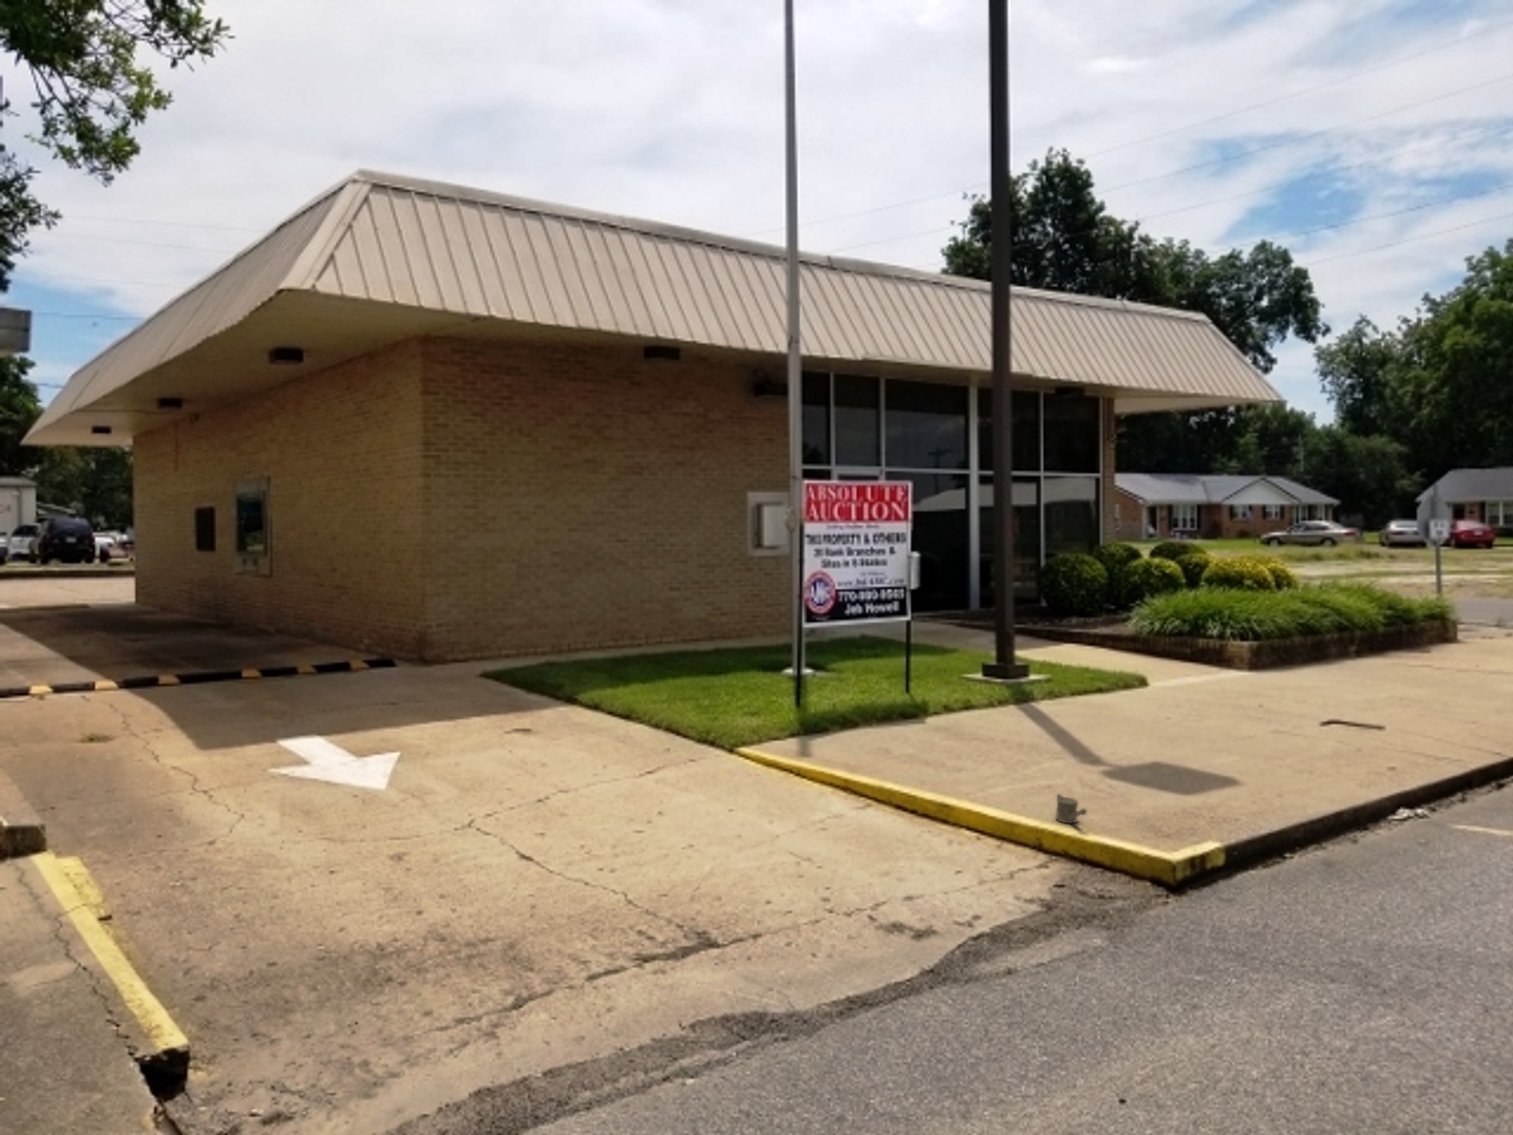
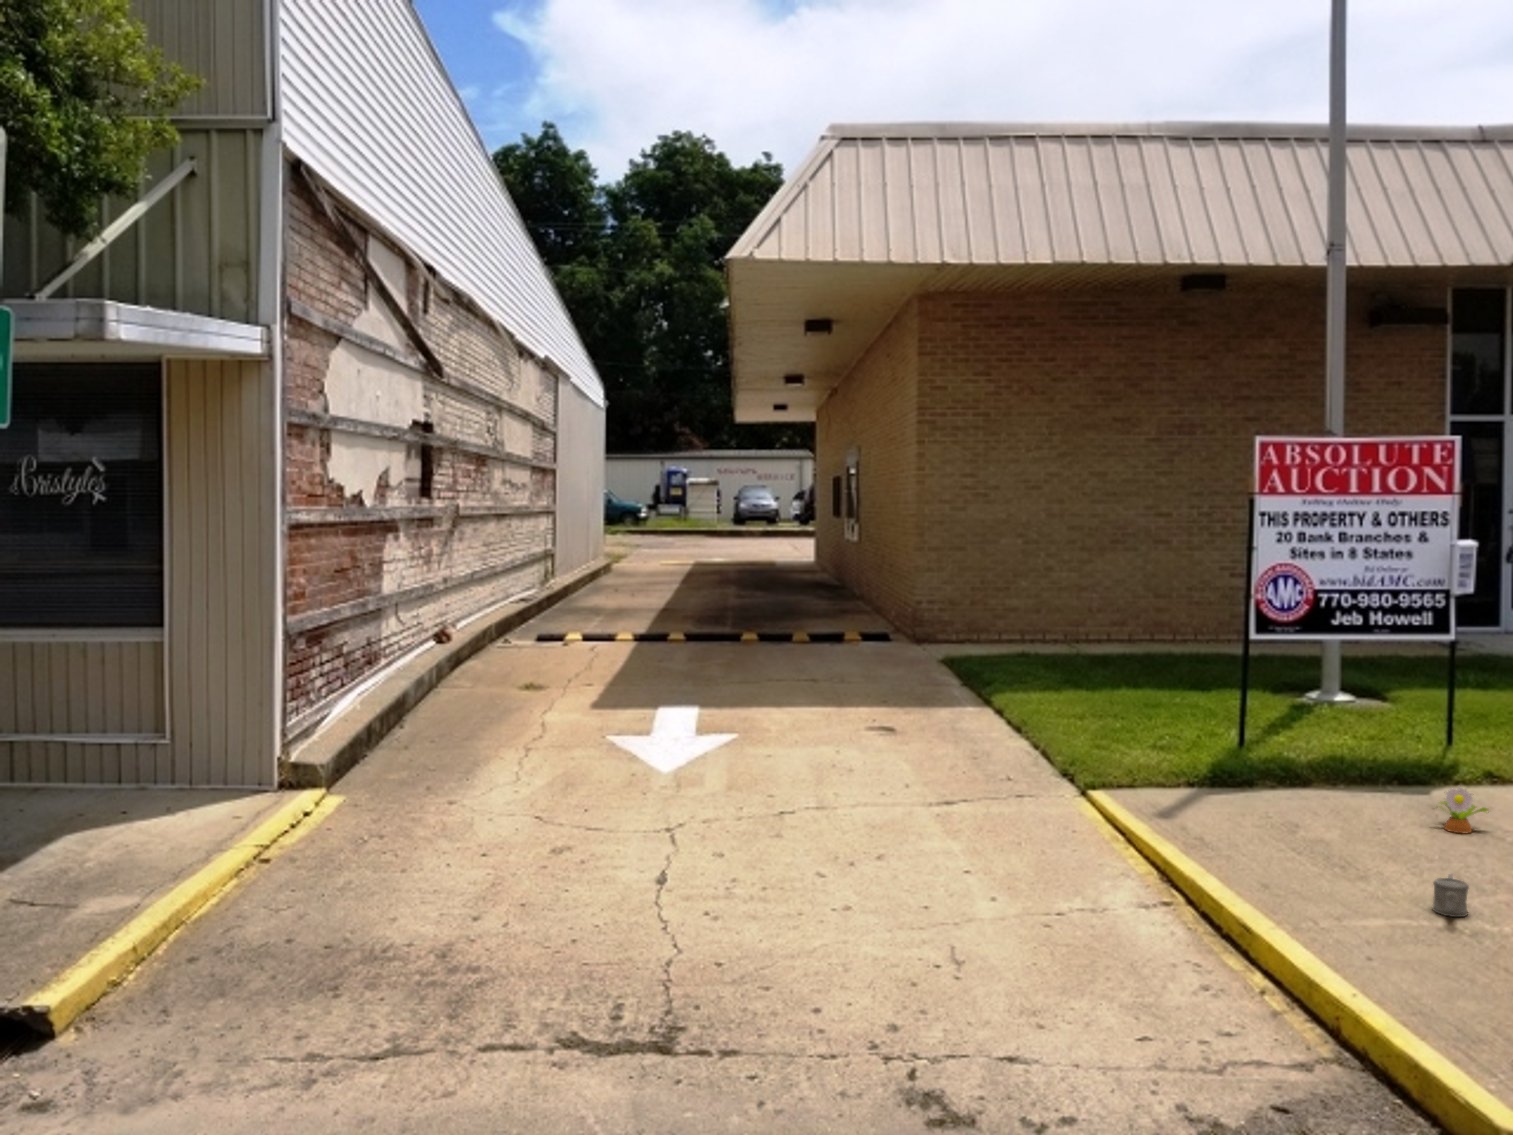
decorative plant: none [978,727,1011,758] -> present [1440,787,1489,833]

